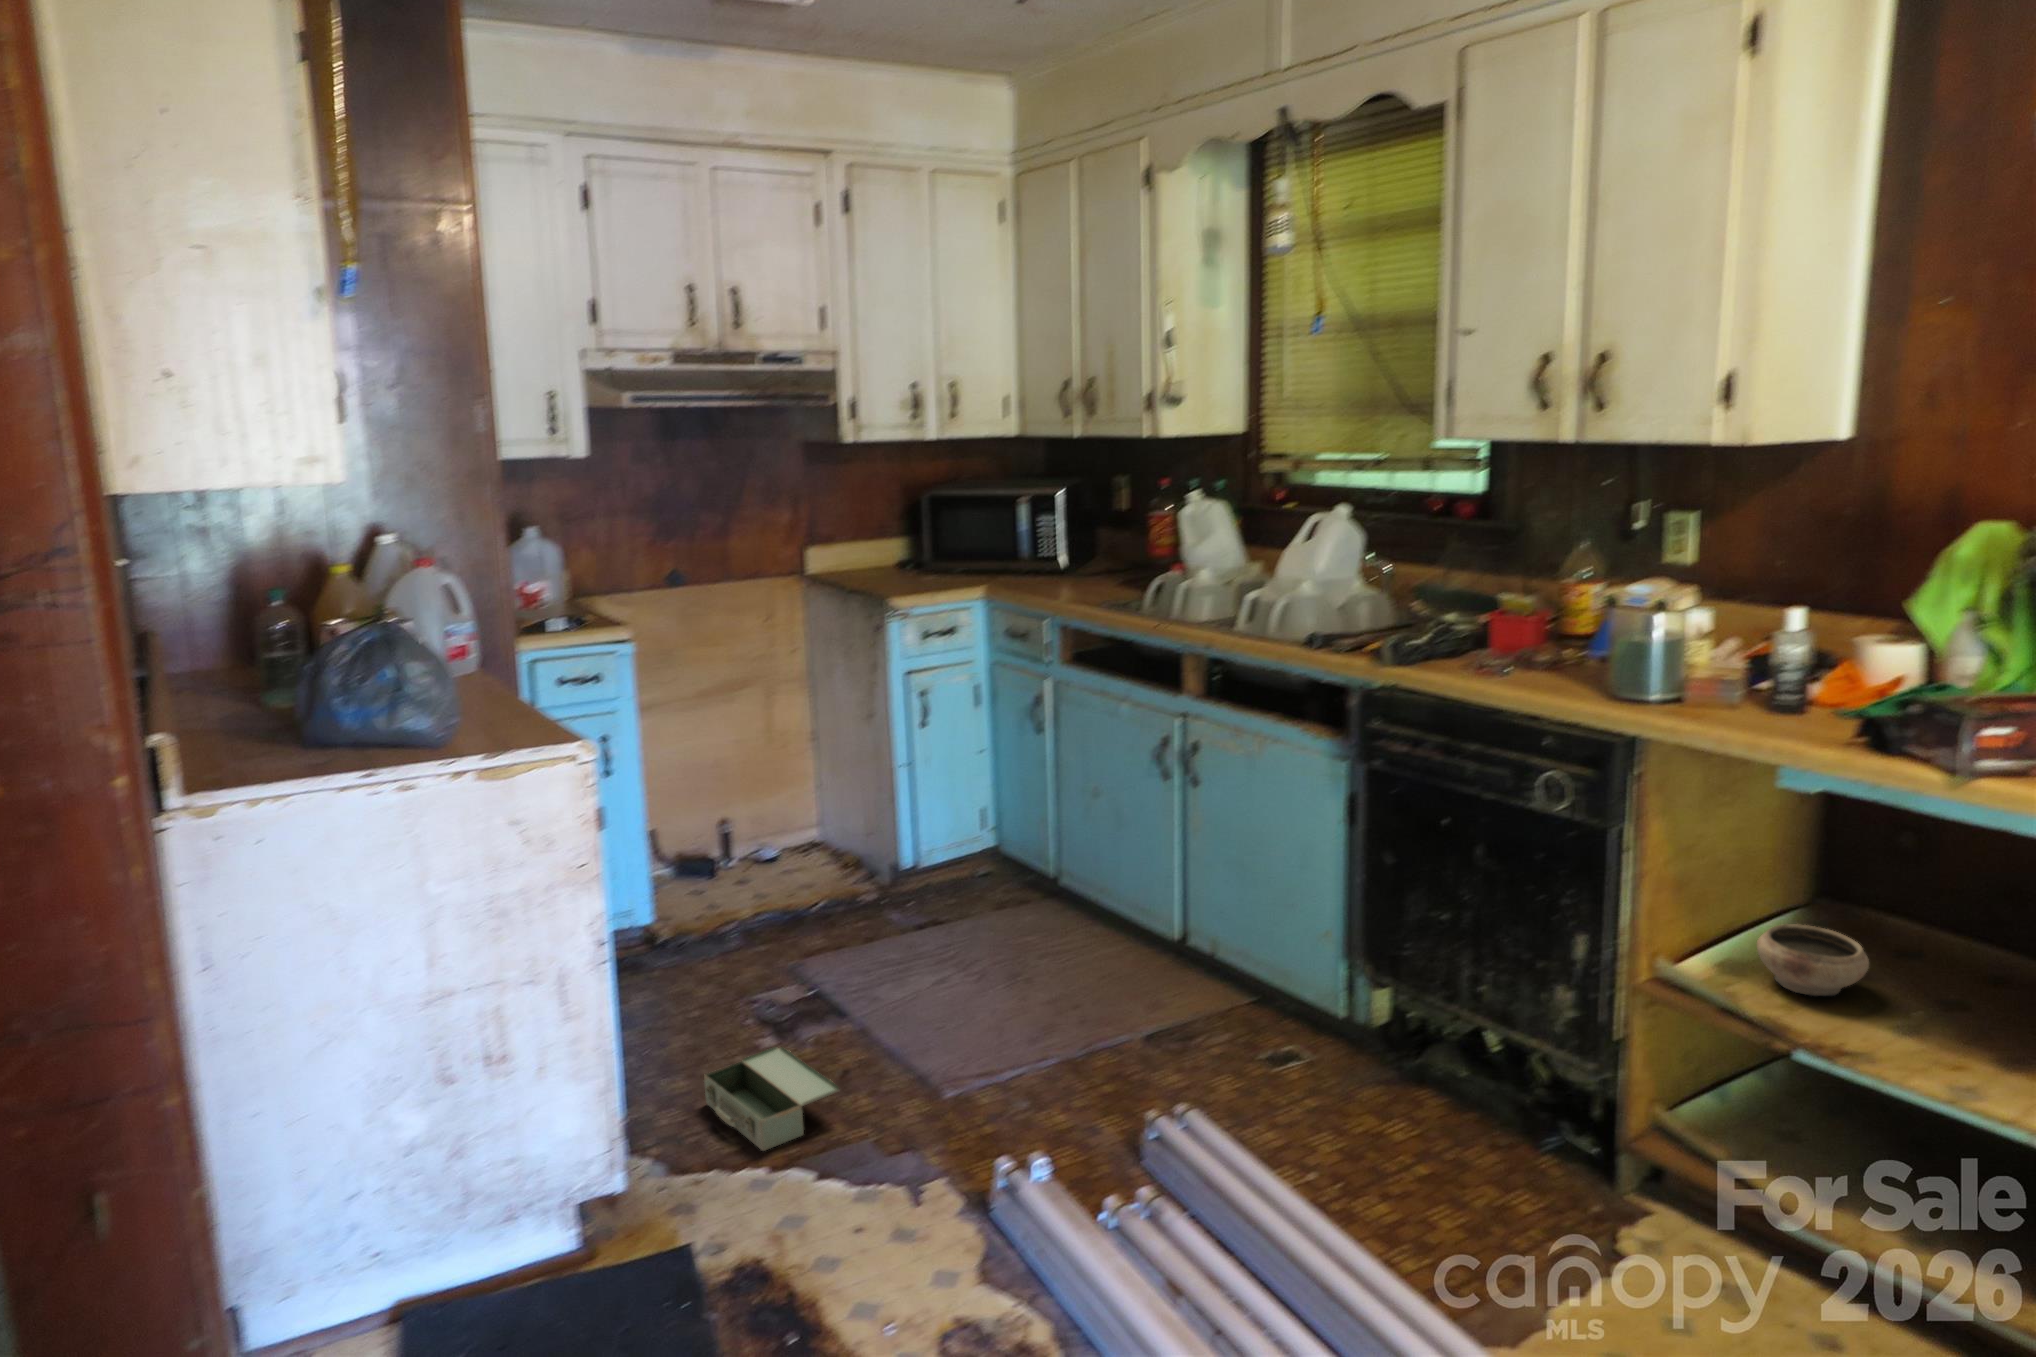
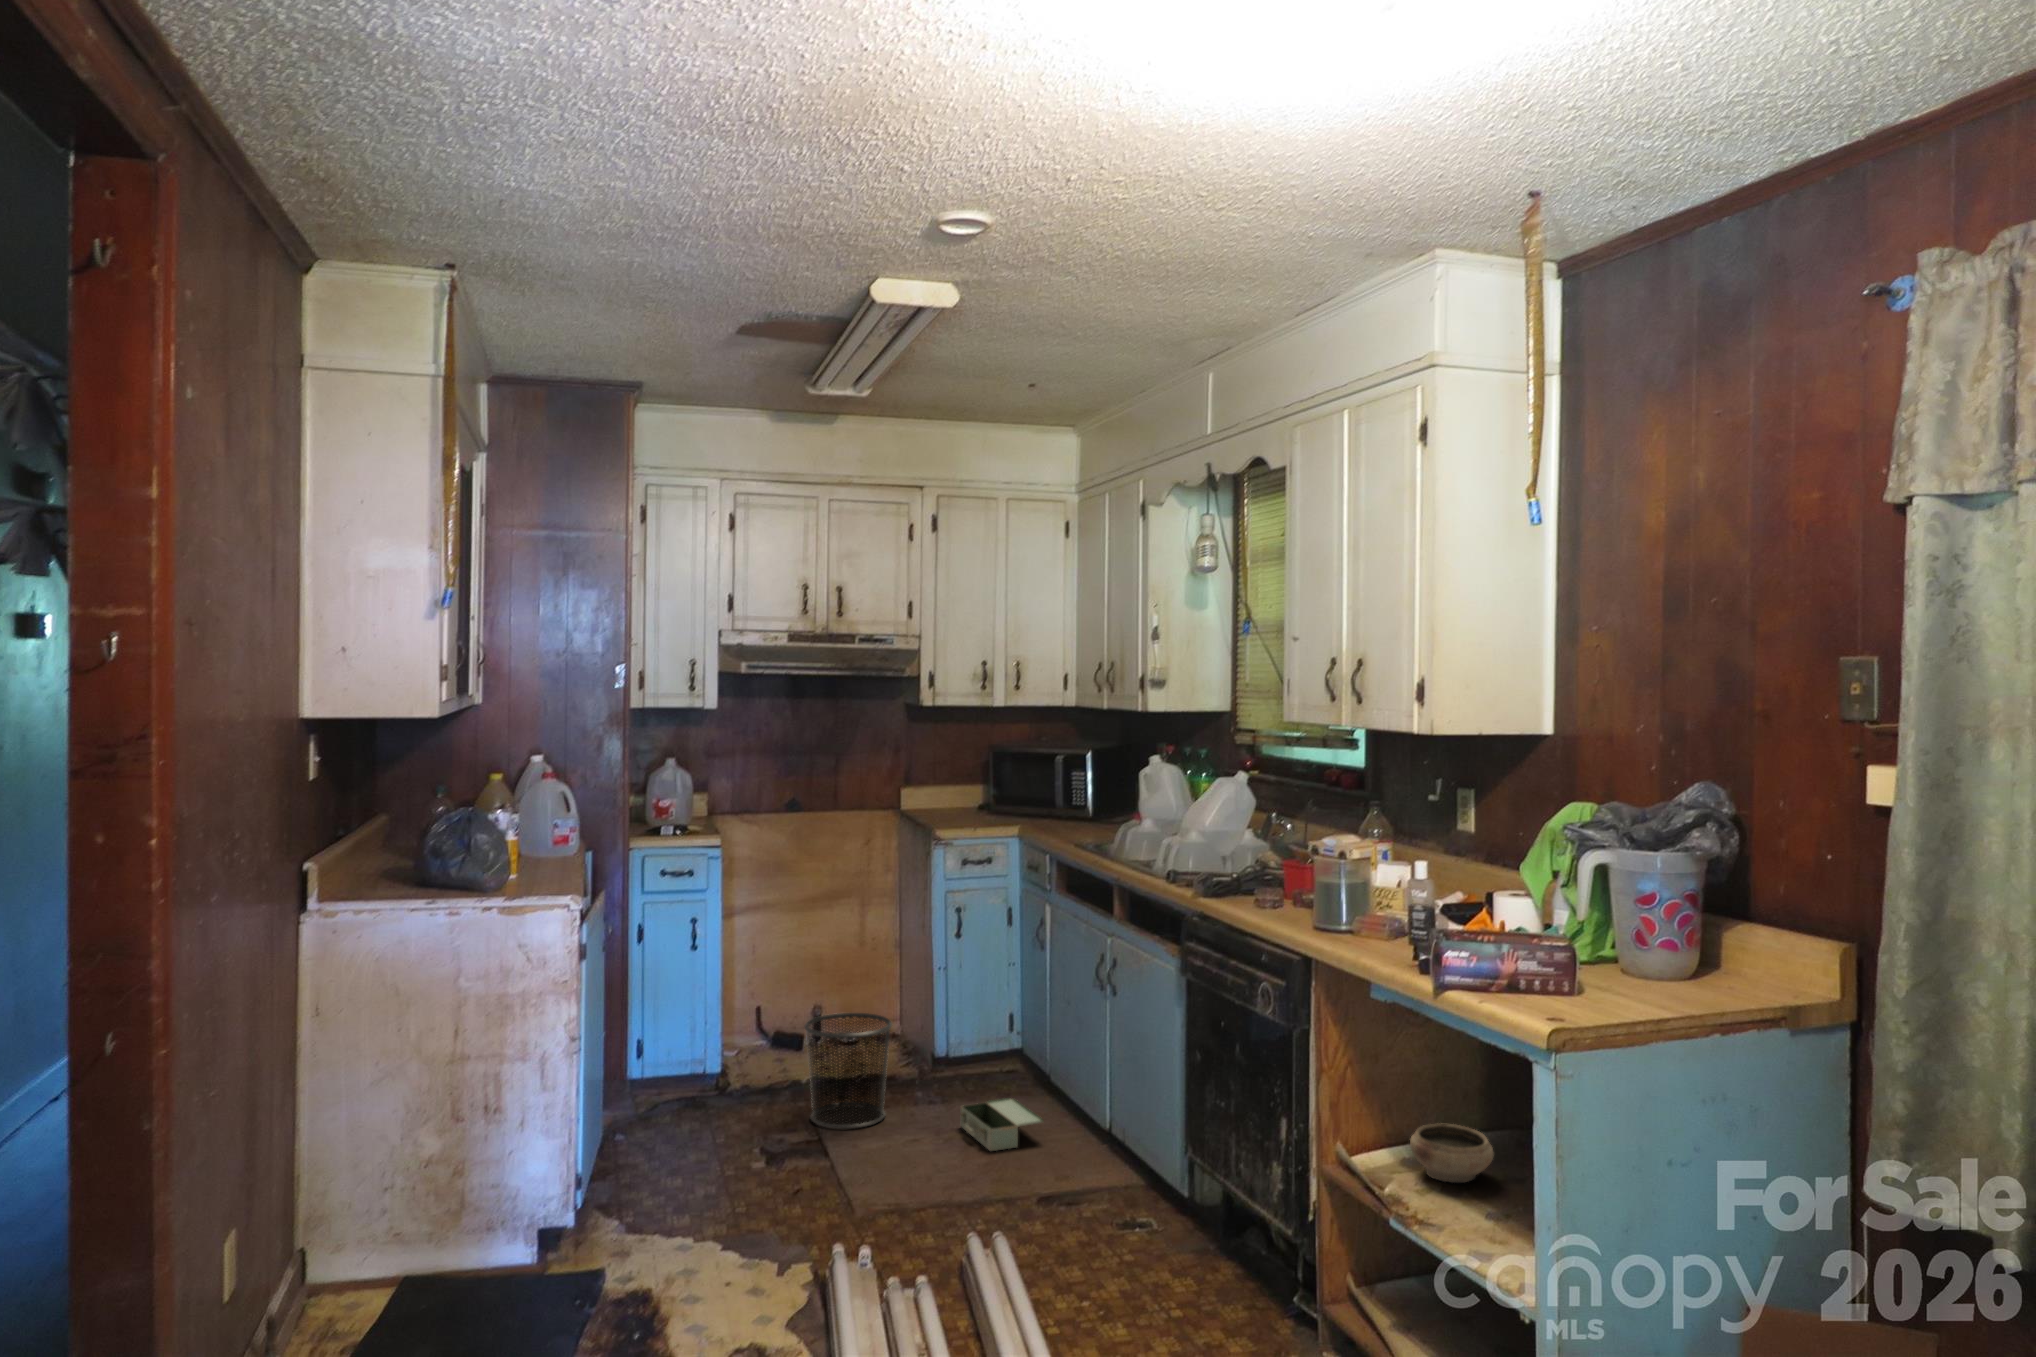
waste bin: none [779,831,890,976] -> present [804,1013,892,1129]
toolbox: present [704,1047,839,1151] -> present [960,1098,1044,1151]

